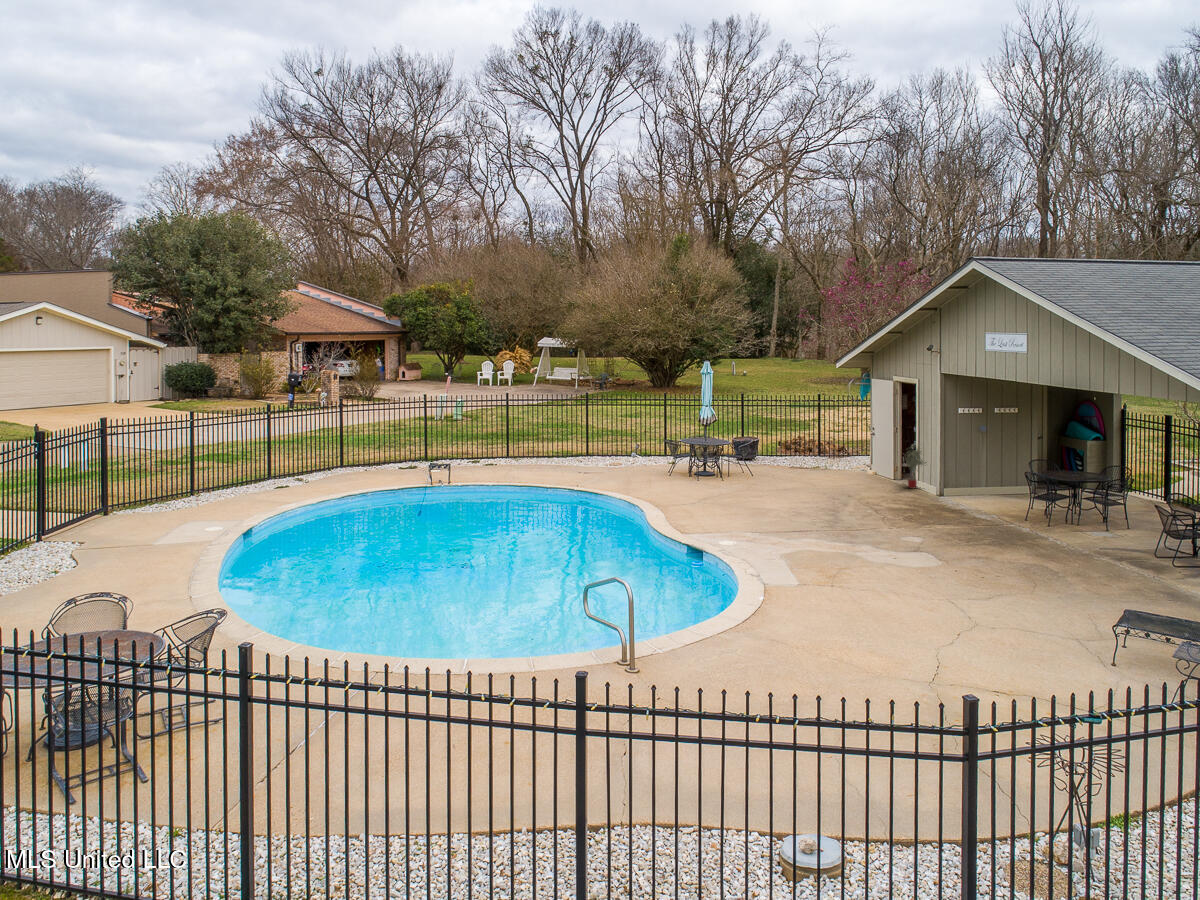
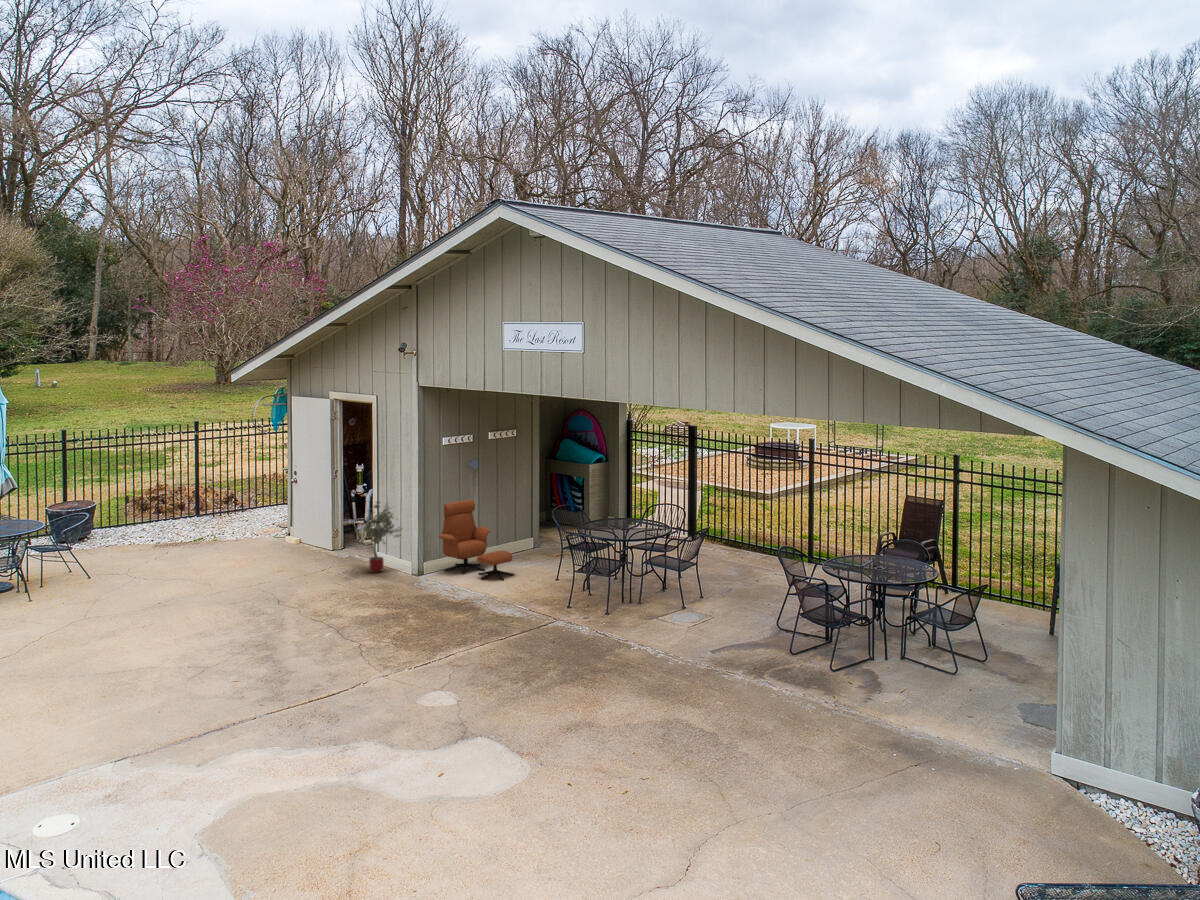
lounge chair: none [951,446,999,497] -> present [438,500,514,580]

